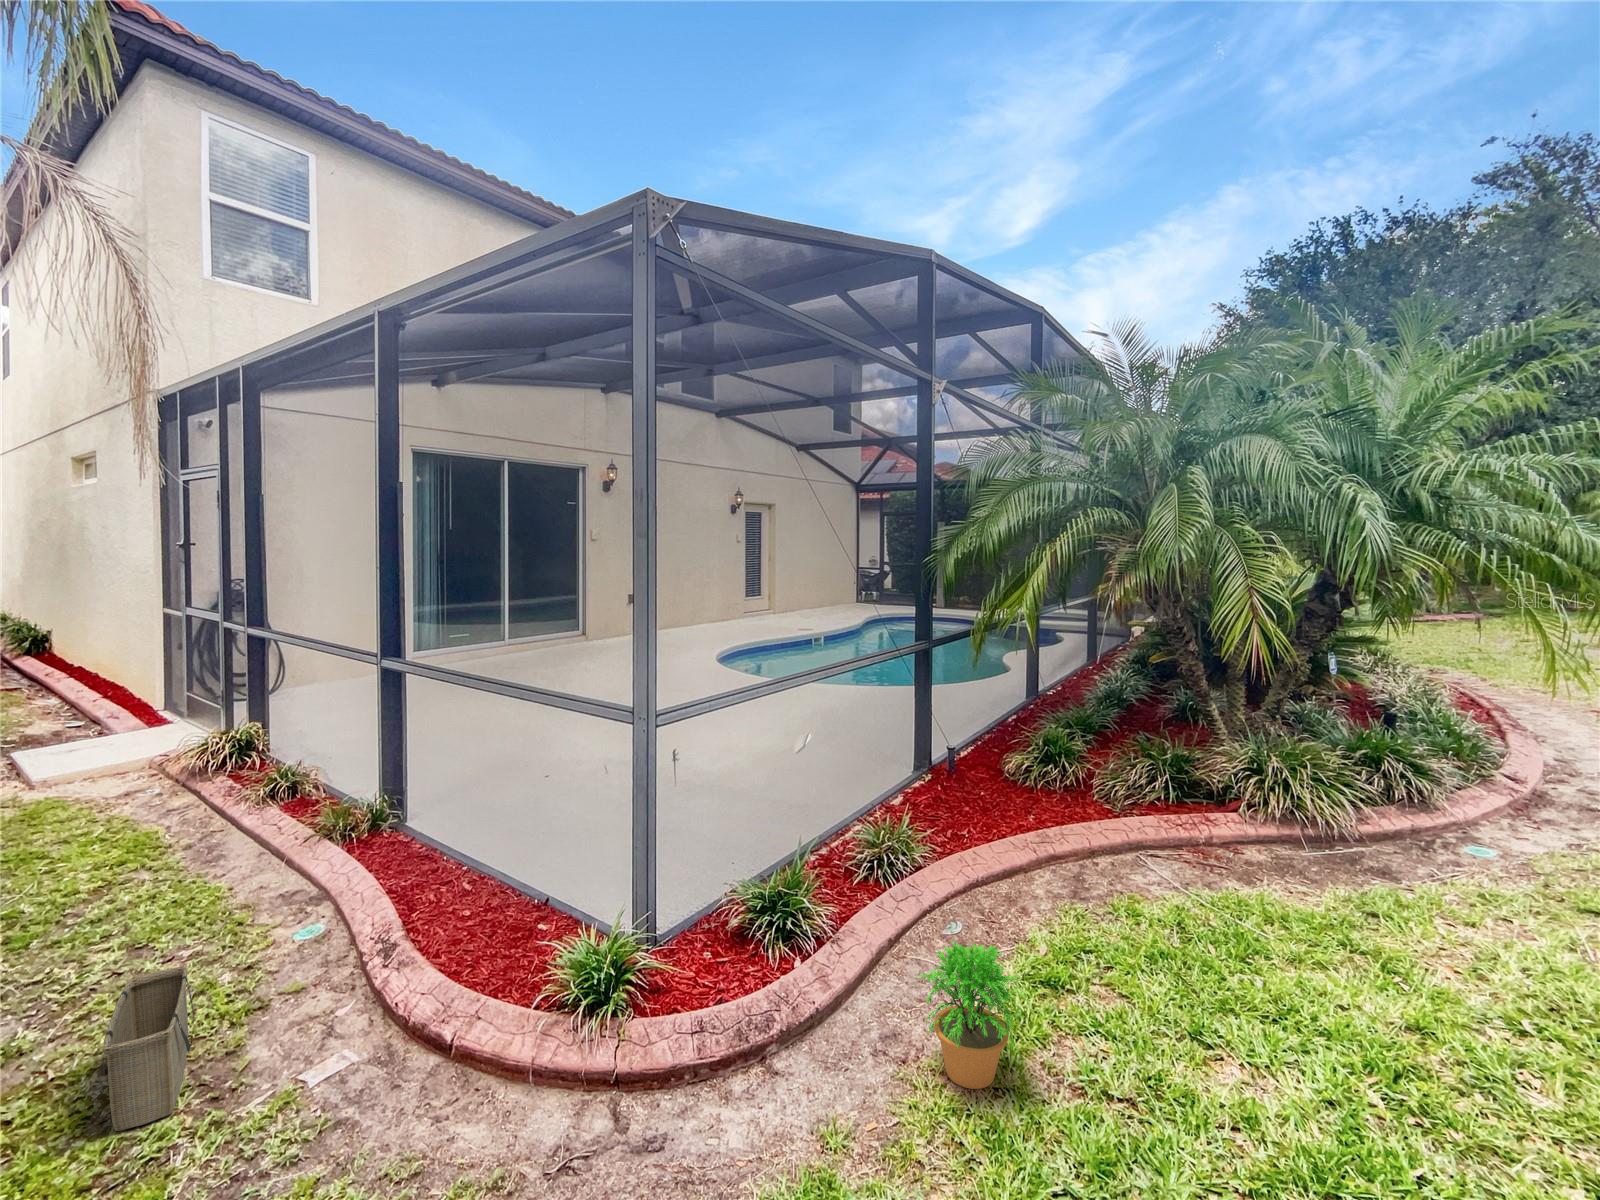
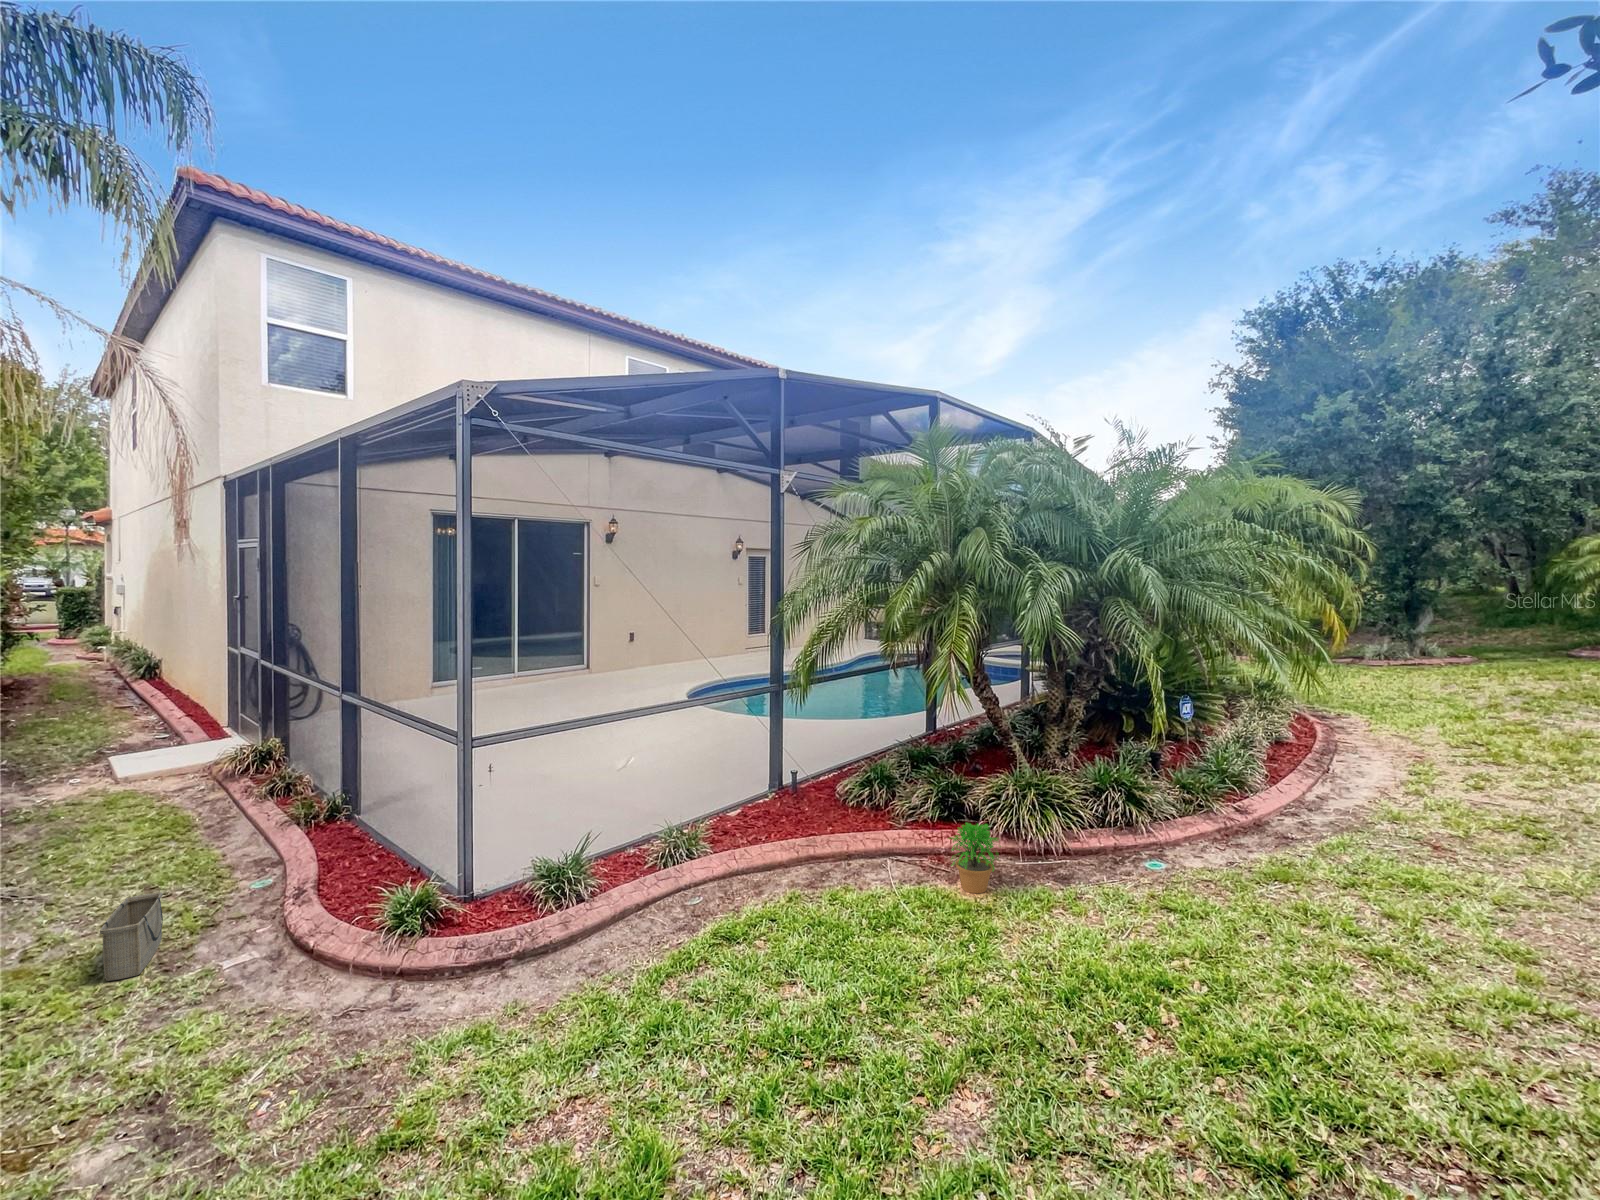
potted plant: present [918,941,1027,1089] -> present [951,823,998,893]

